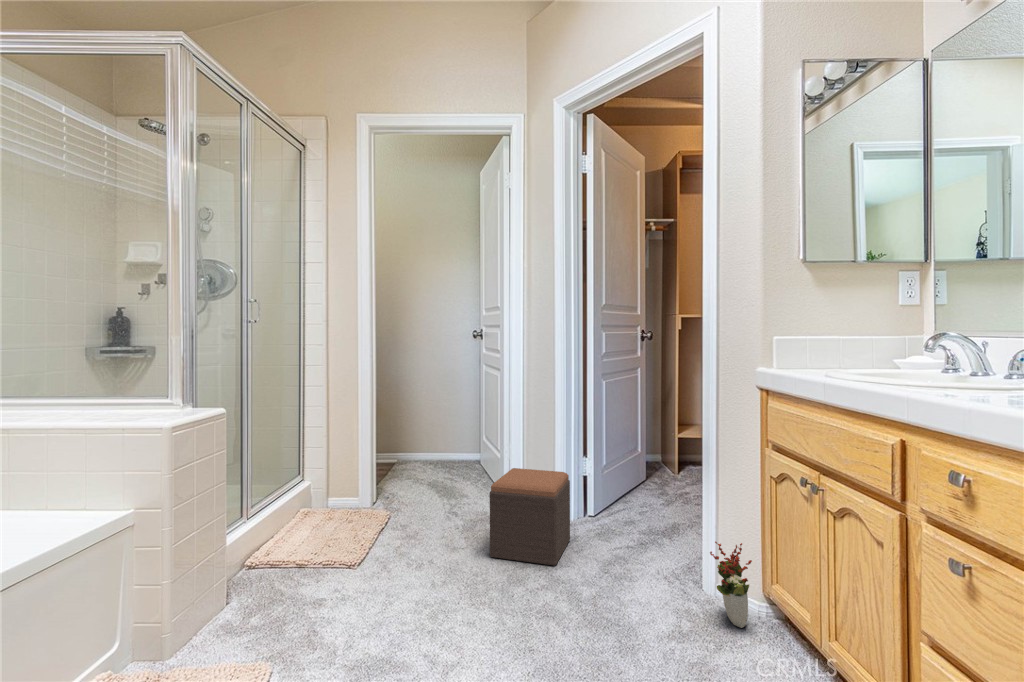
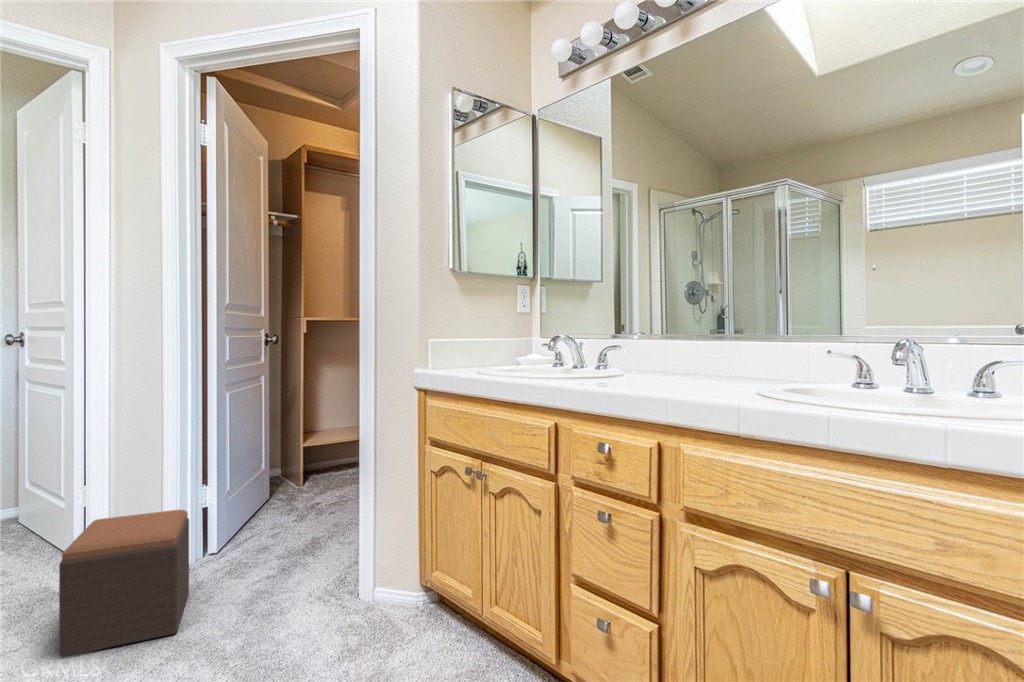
decorative plant: present [710,542,752,628] -> none [376,540,415,624]

